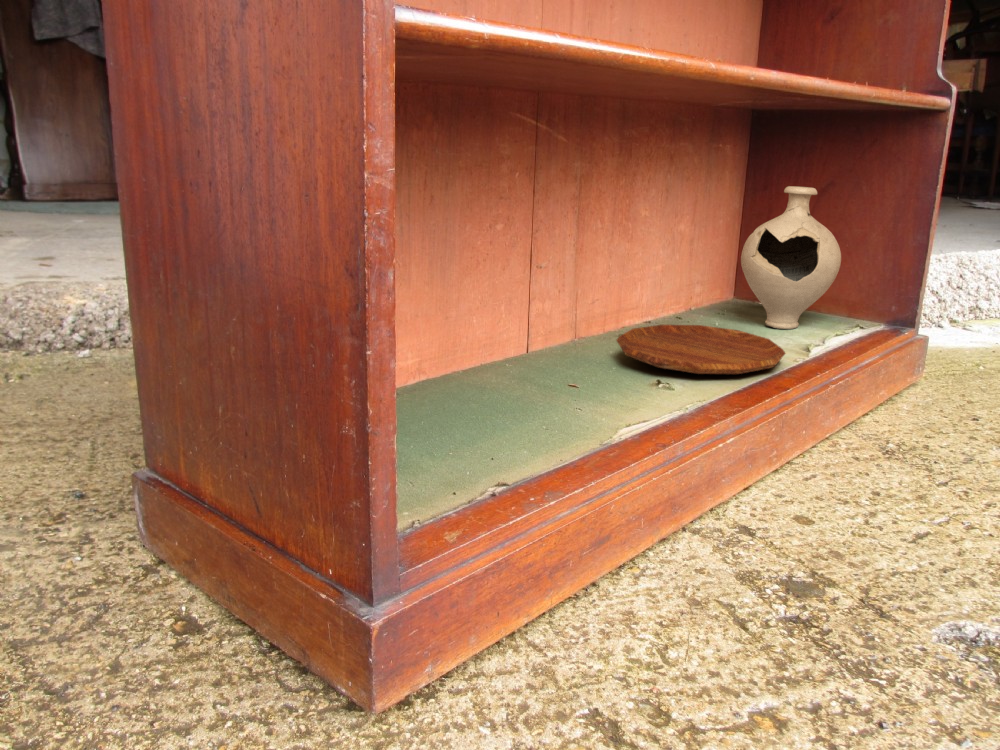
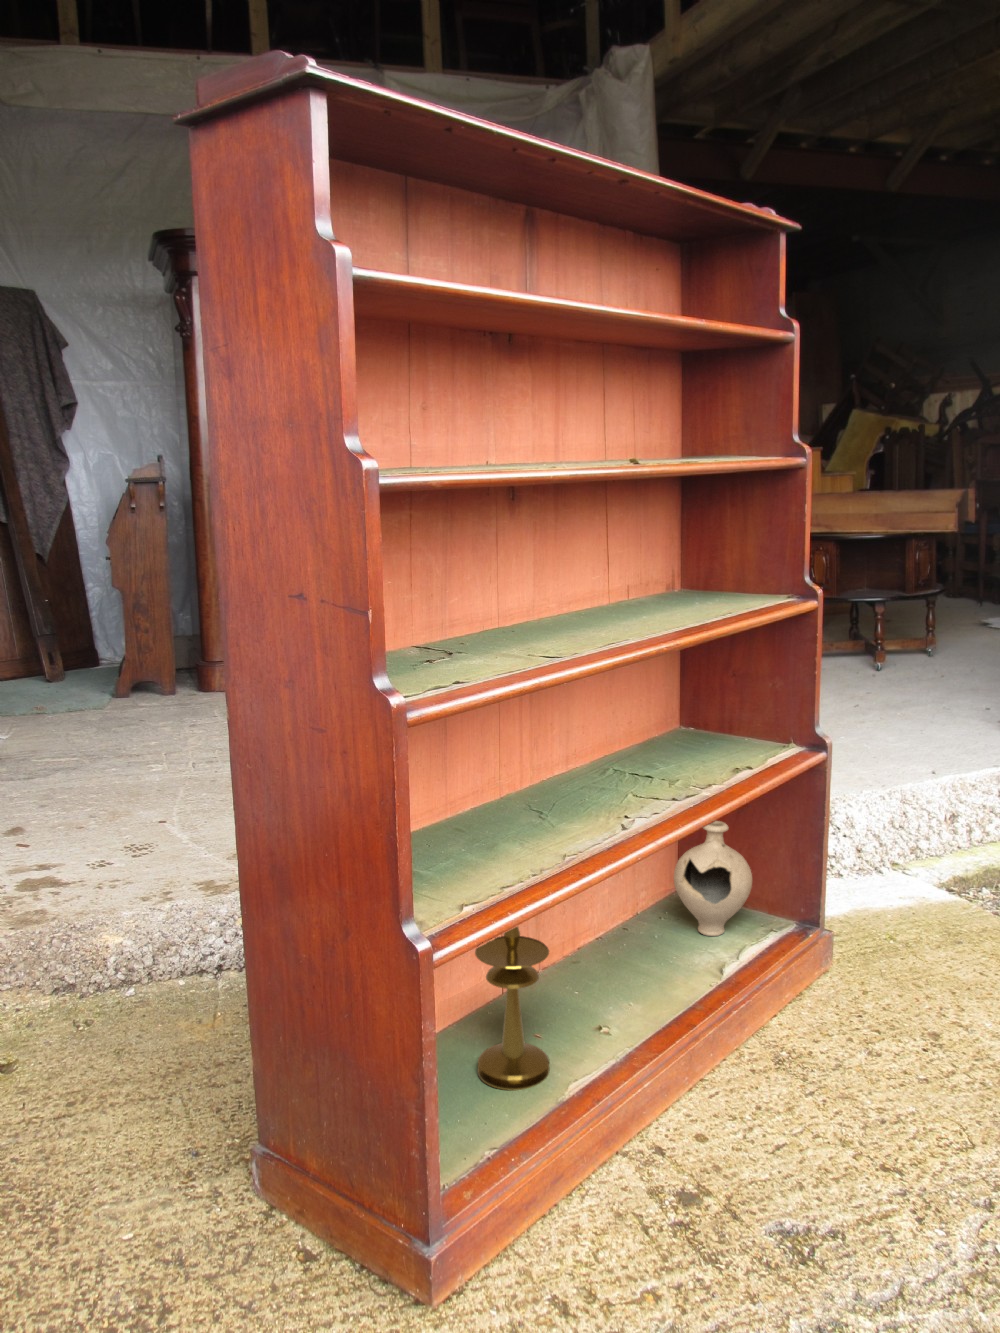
candlestick: none [487,170,599,439] -> present [475,927,550,1090]
tray: present [617,325,785,374] -> none [572,948,701,1010]

